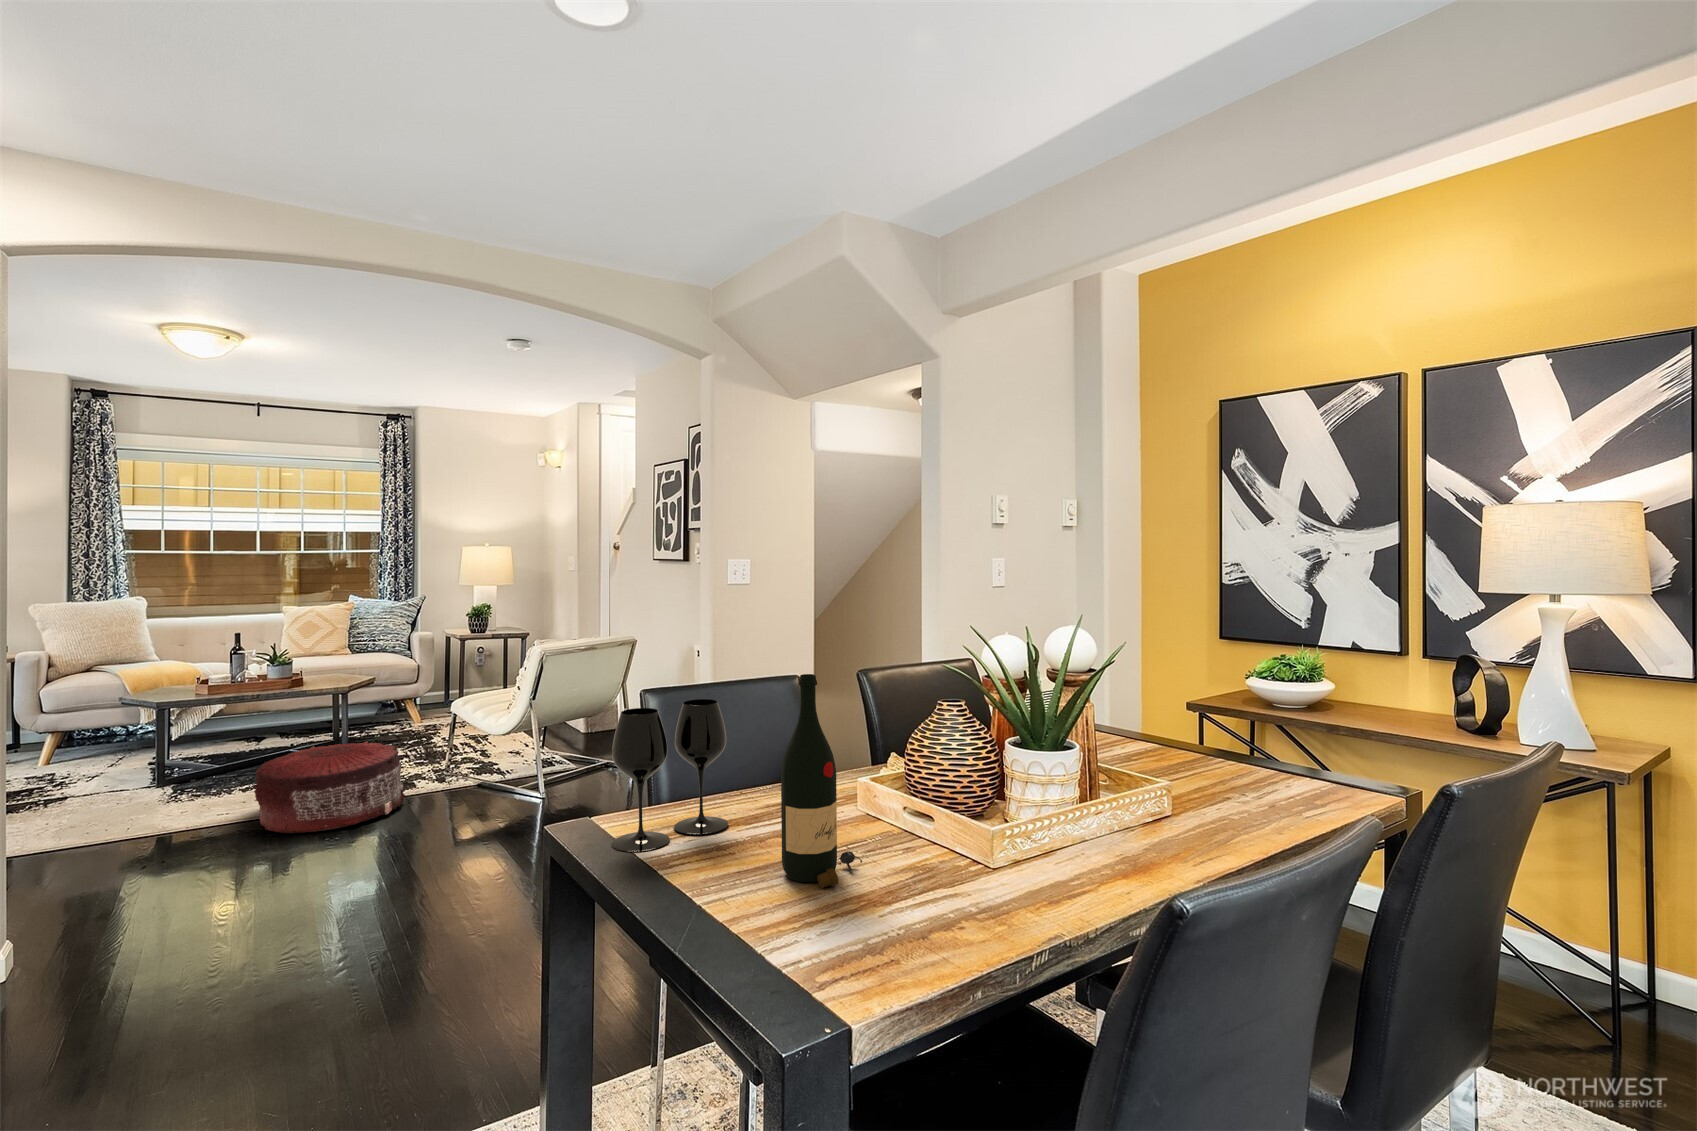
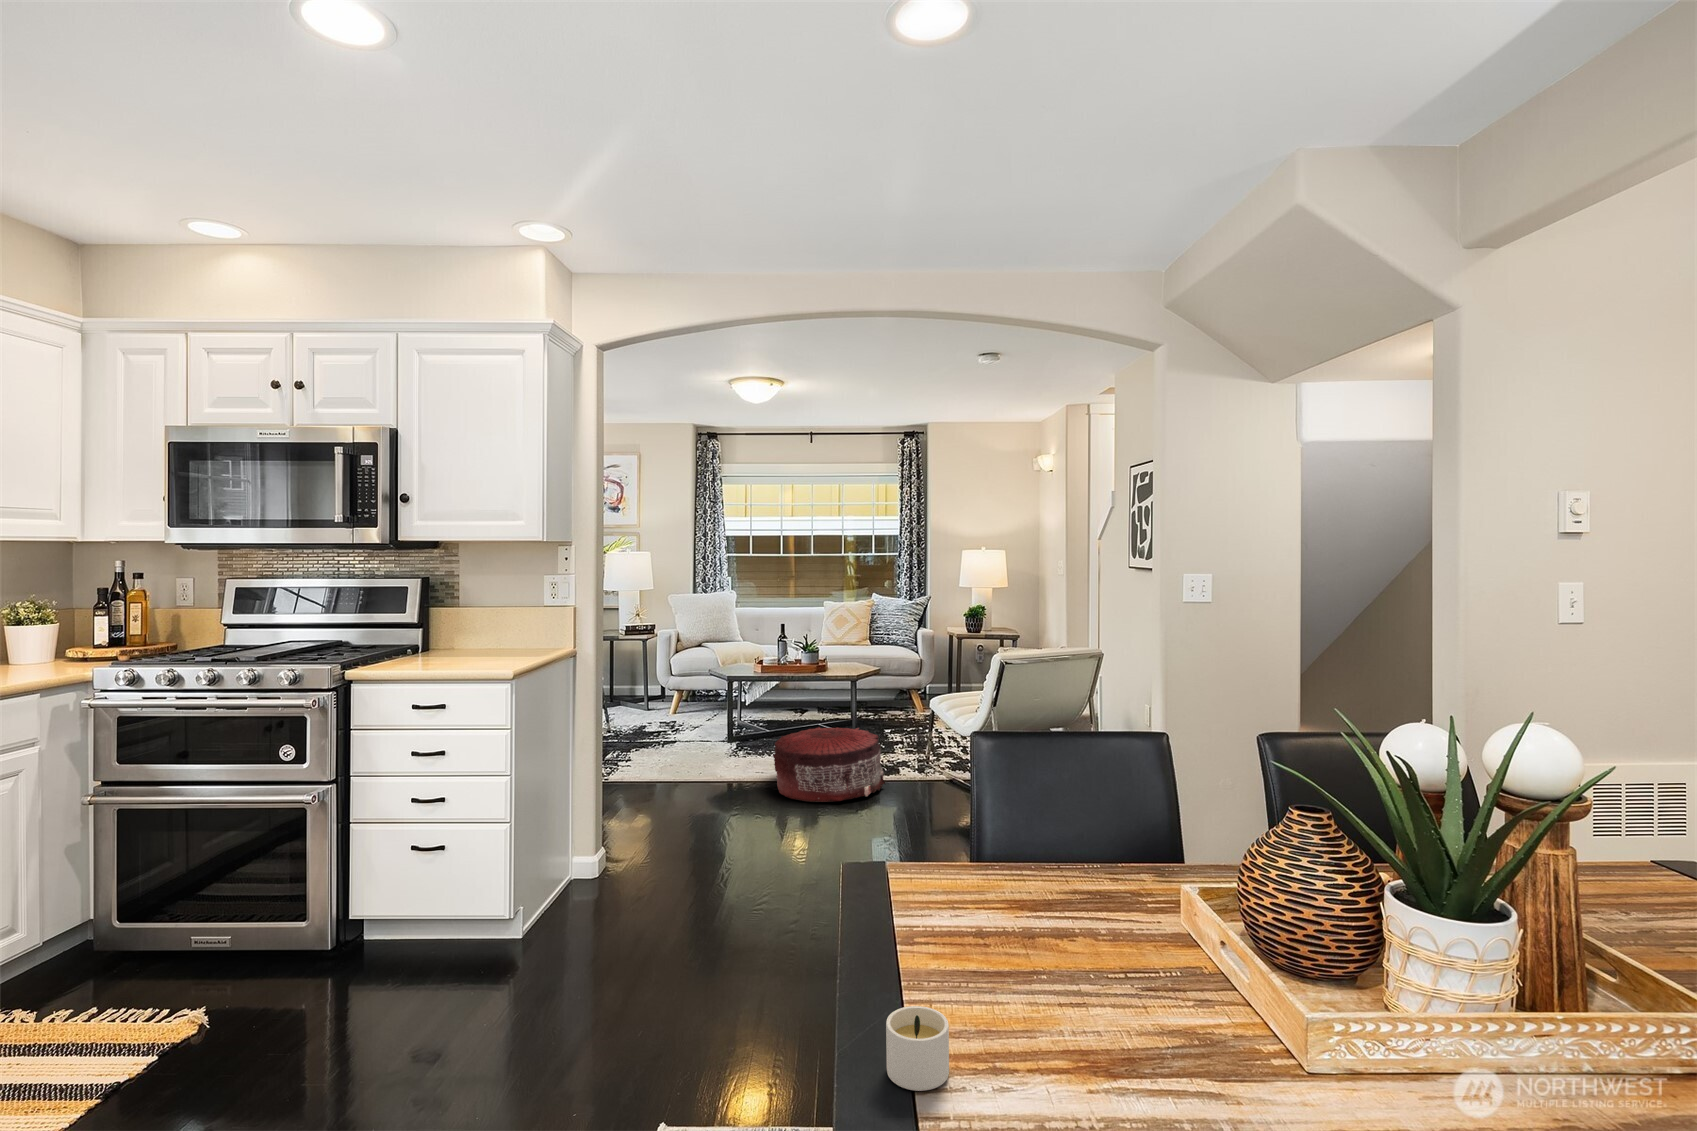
wine bottle: present [781,674,862,888] -> none [1017,757,1118,1025]
wine glass: present [611,699,728,852] -> none [883,758,1017,917]
candle: none [728,888,798,954] -> present [886,1006,949,1091]

